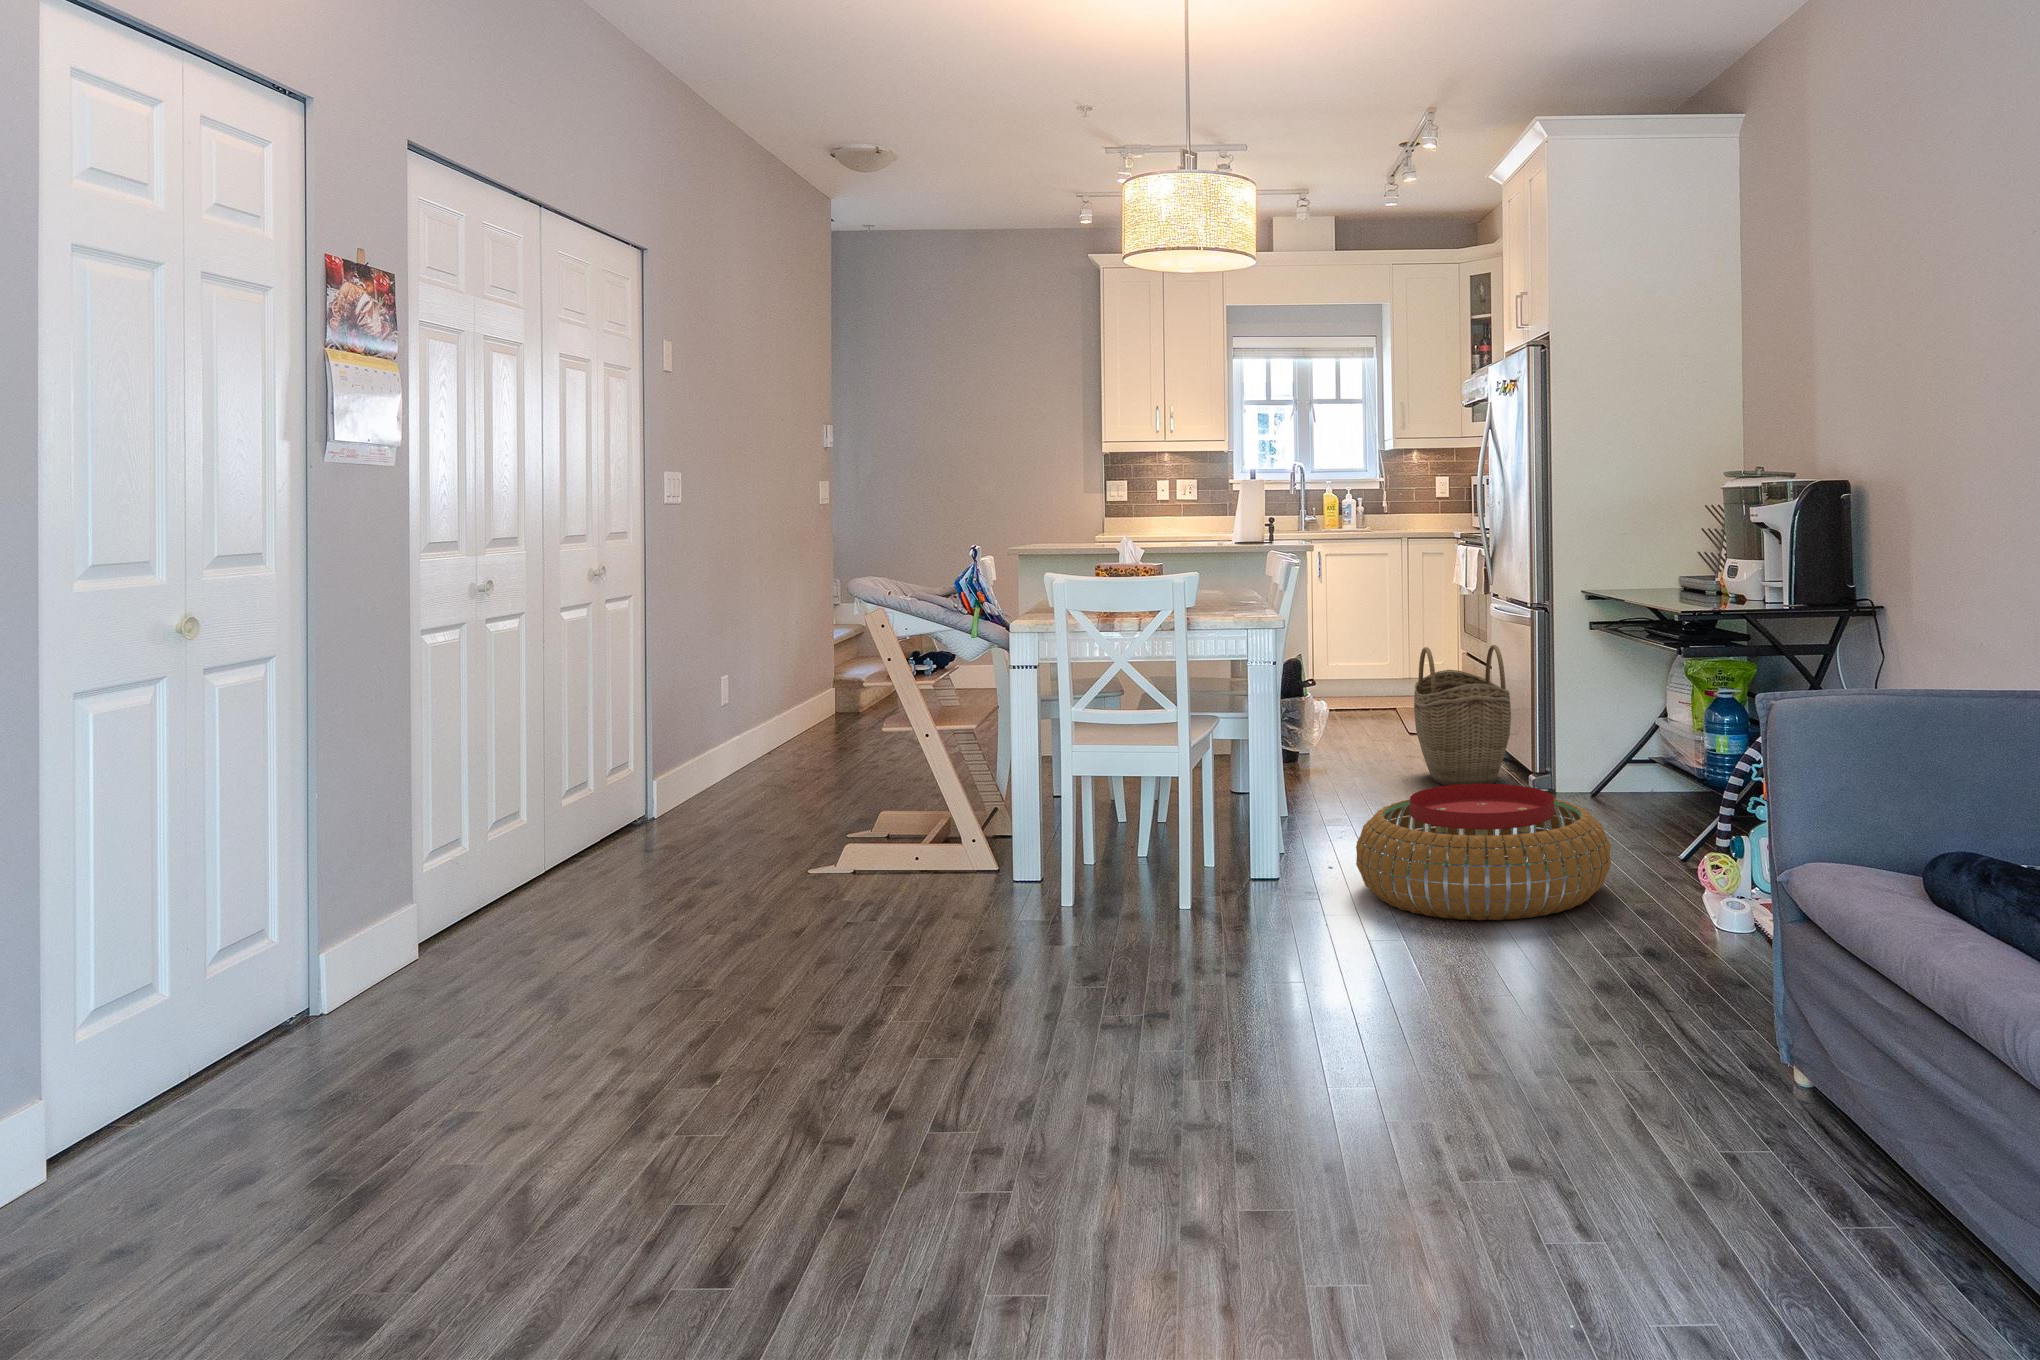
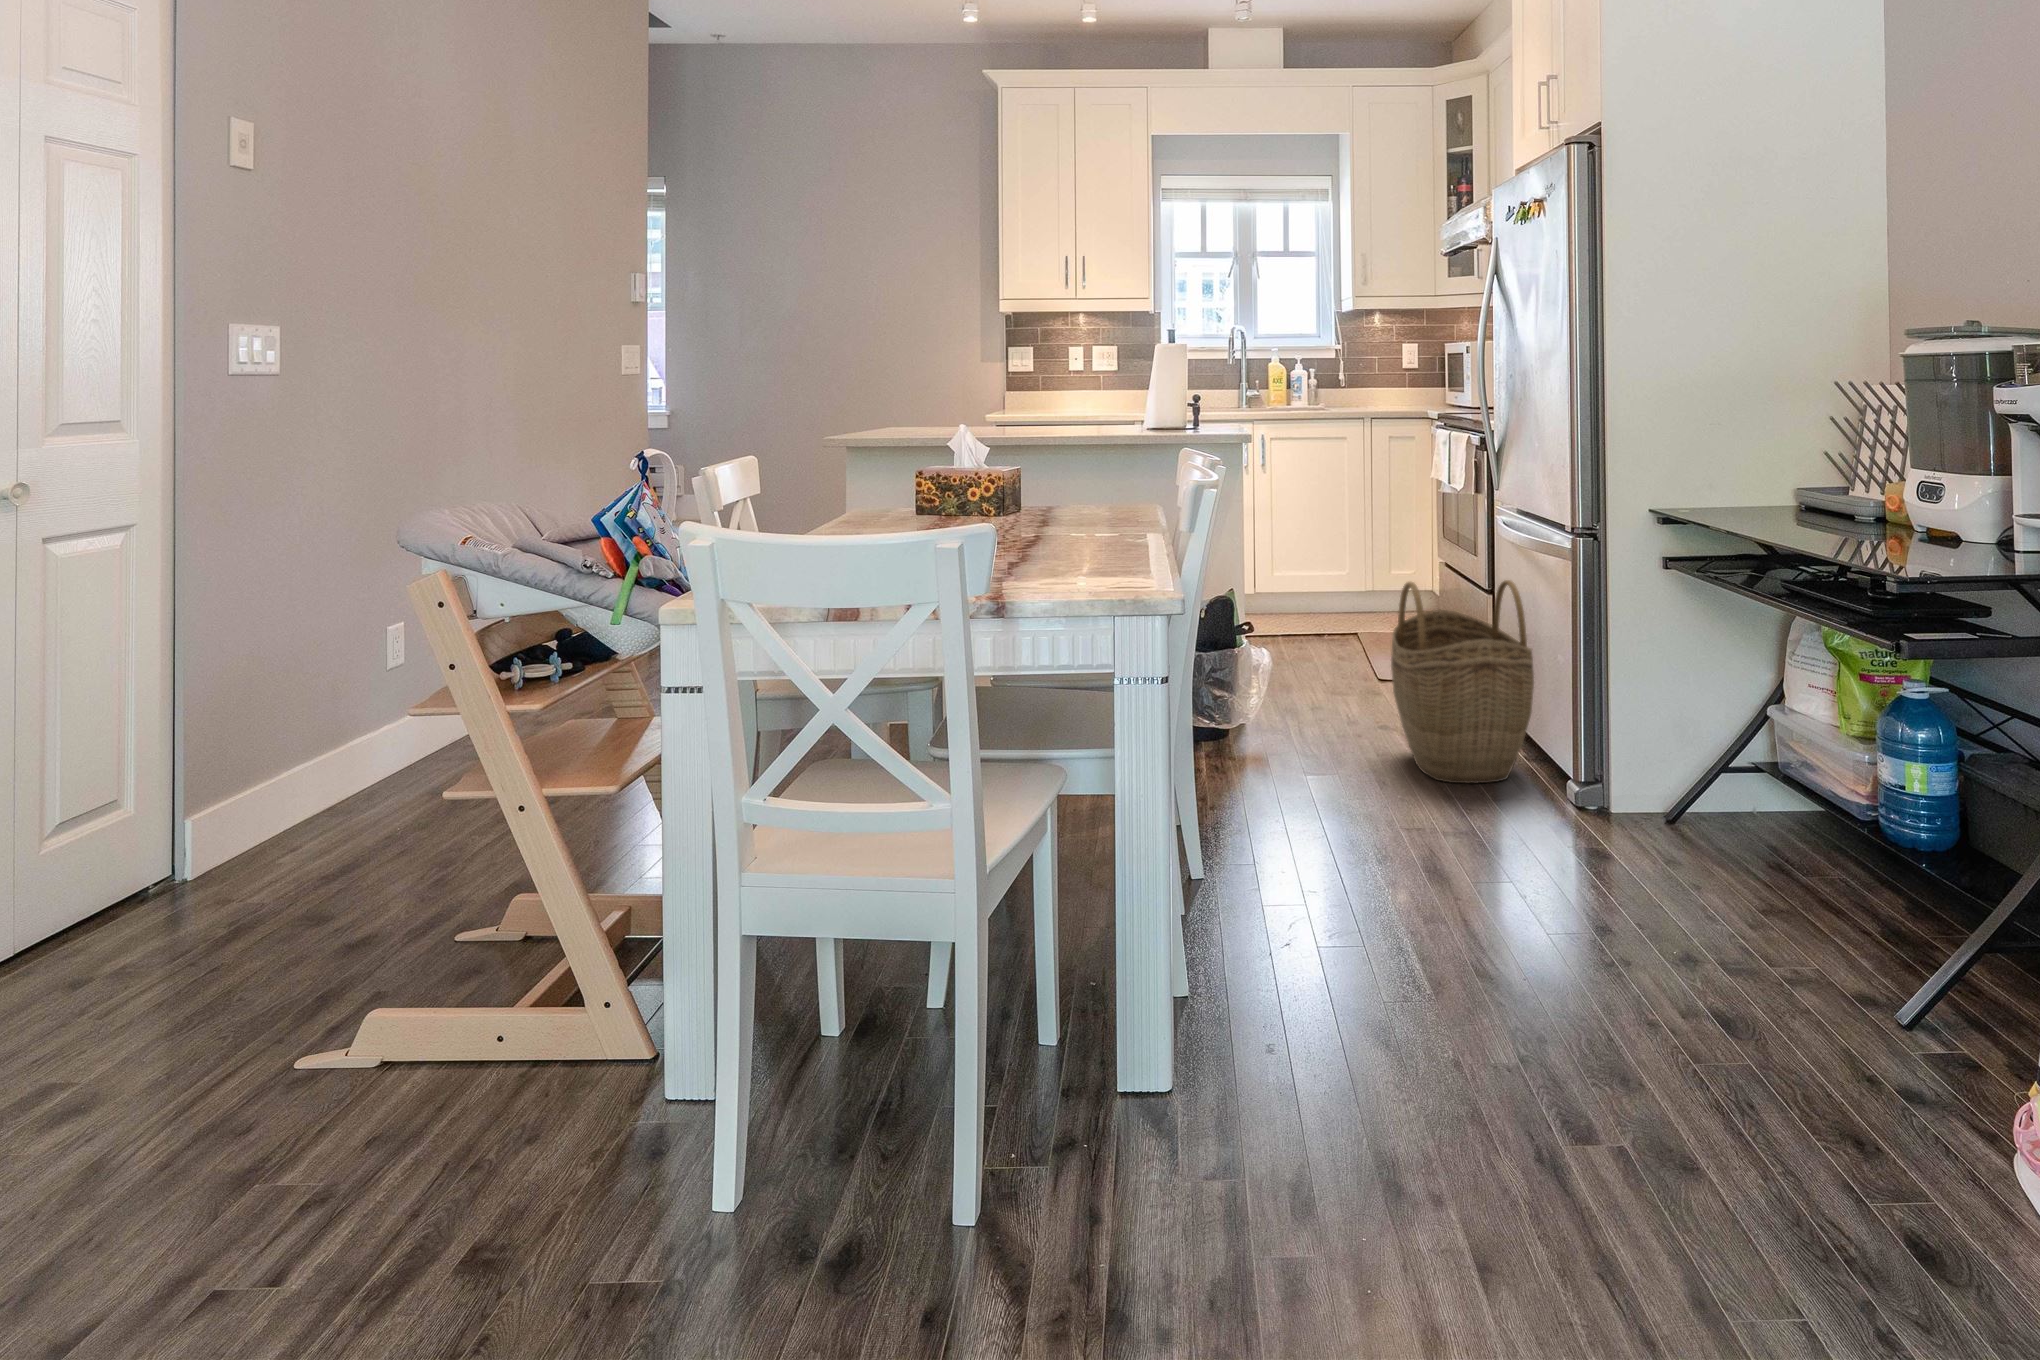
pouf: present [1356,784,1611,920] -> none [1318,859,1791,1174]

